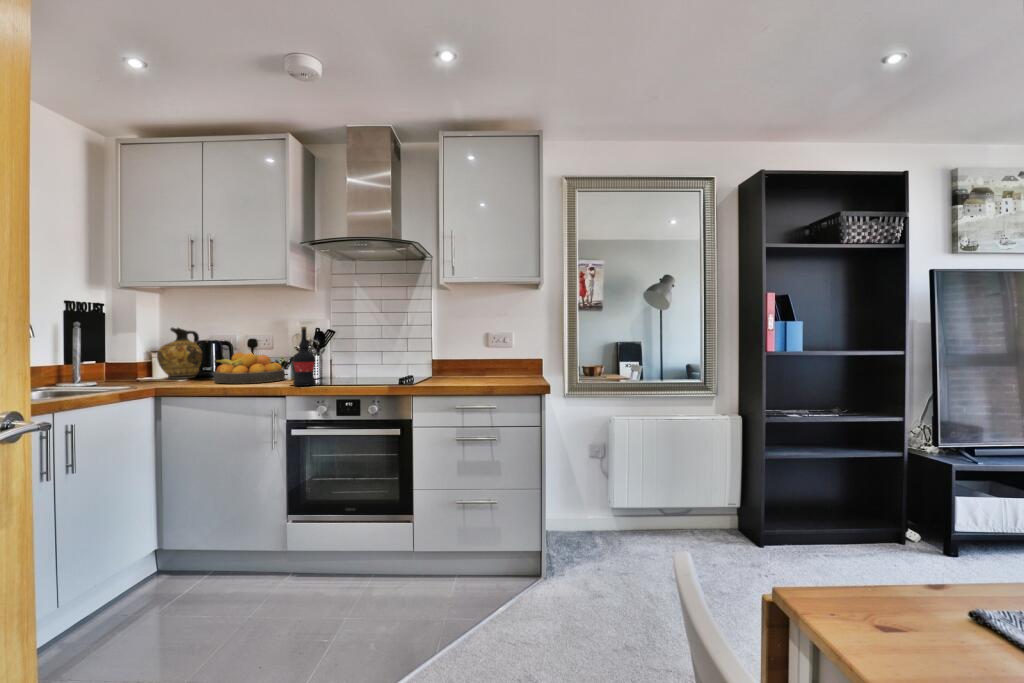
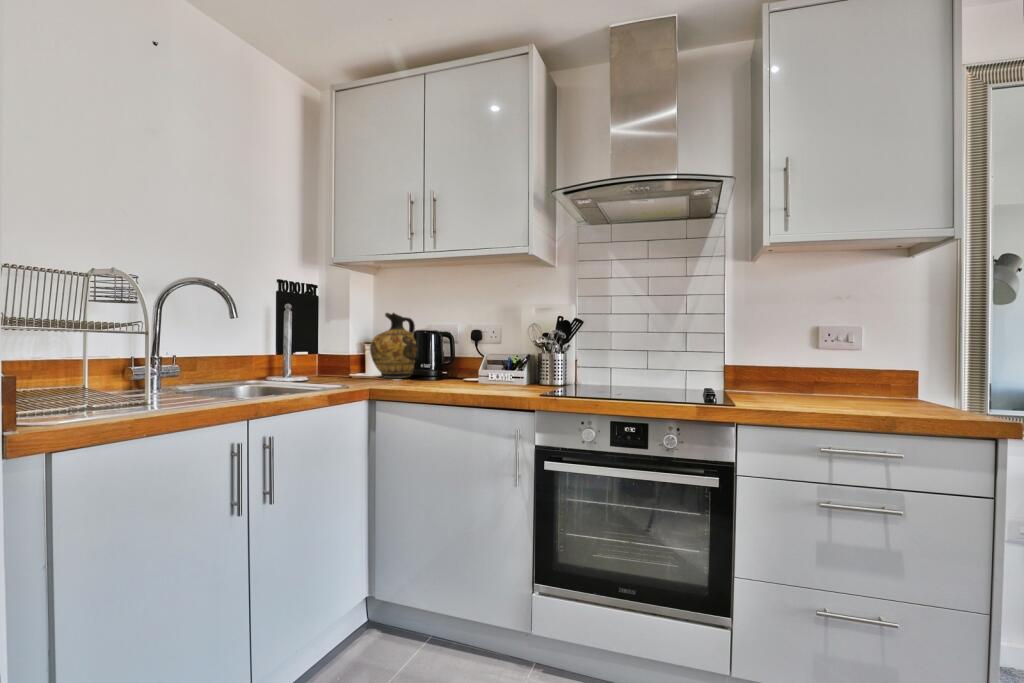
wine bottle: present [293,327,316,386] -> none [543,307,575,395]
fruit bowl: present [214,353,285,383] -> none [435,346,521,388]

